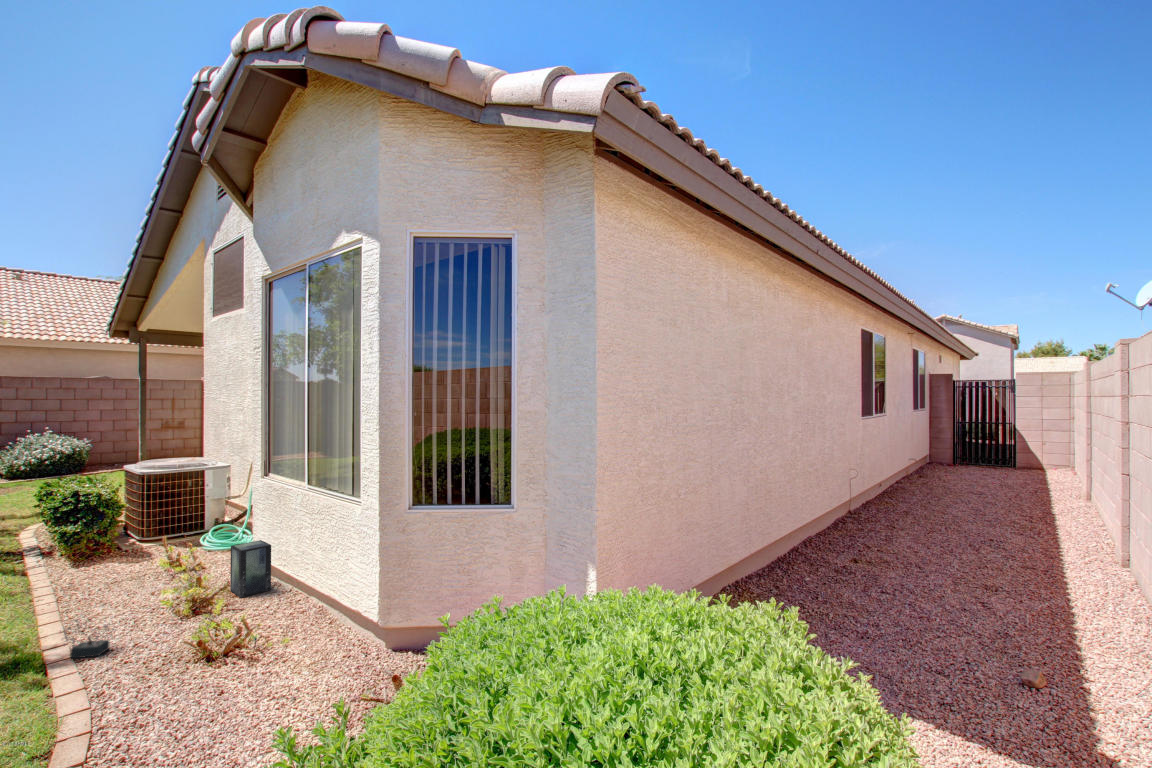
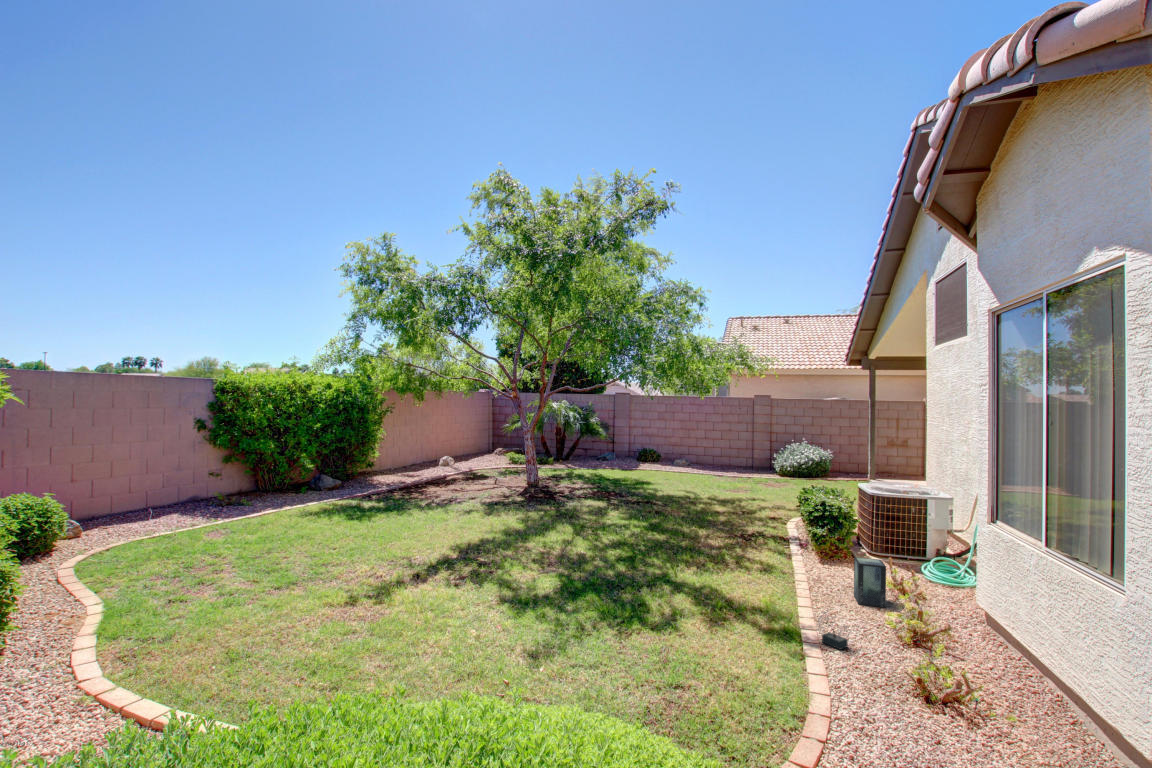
storage box: present [230,540,271,598] -> present [854,557,886,607]

